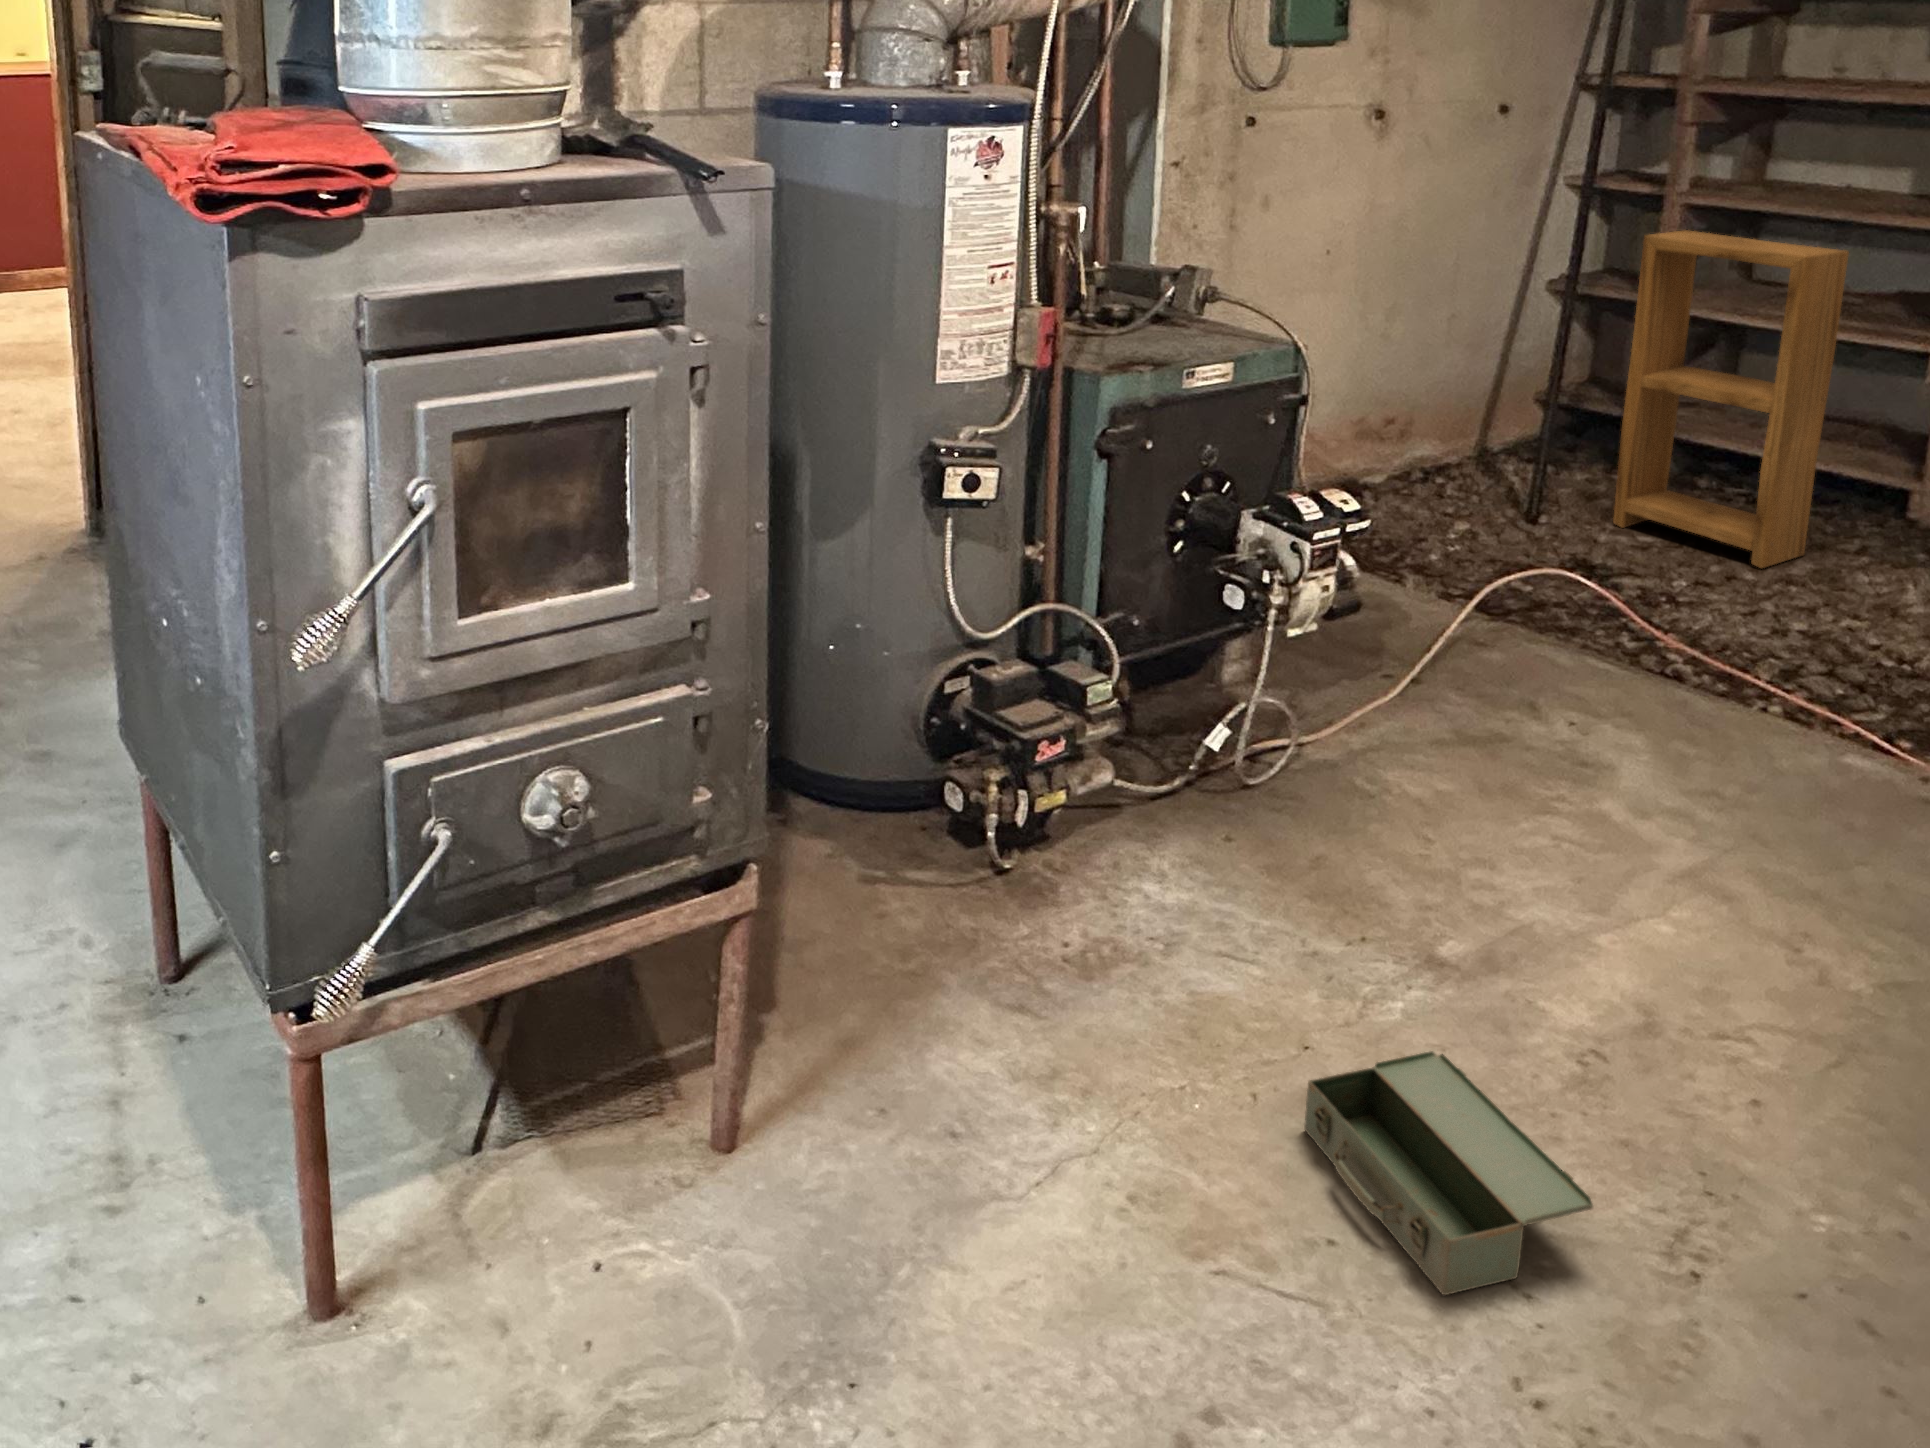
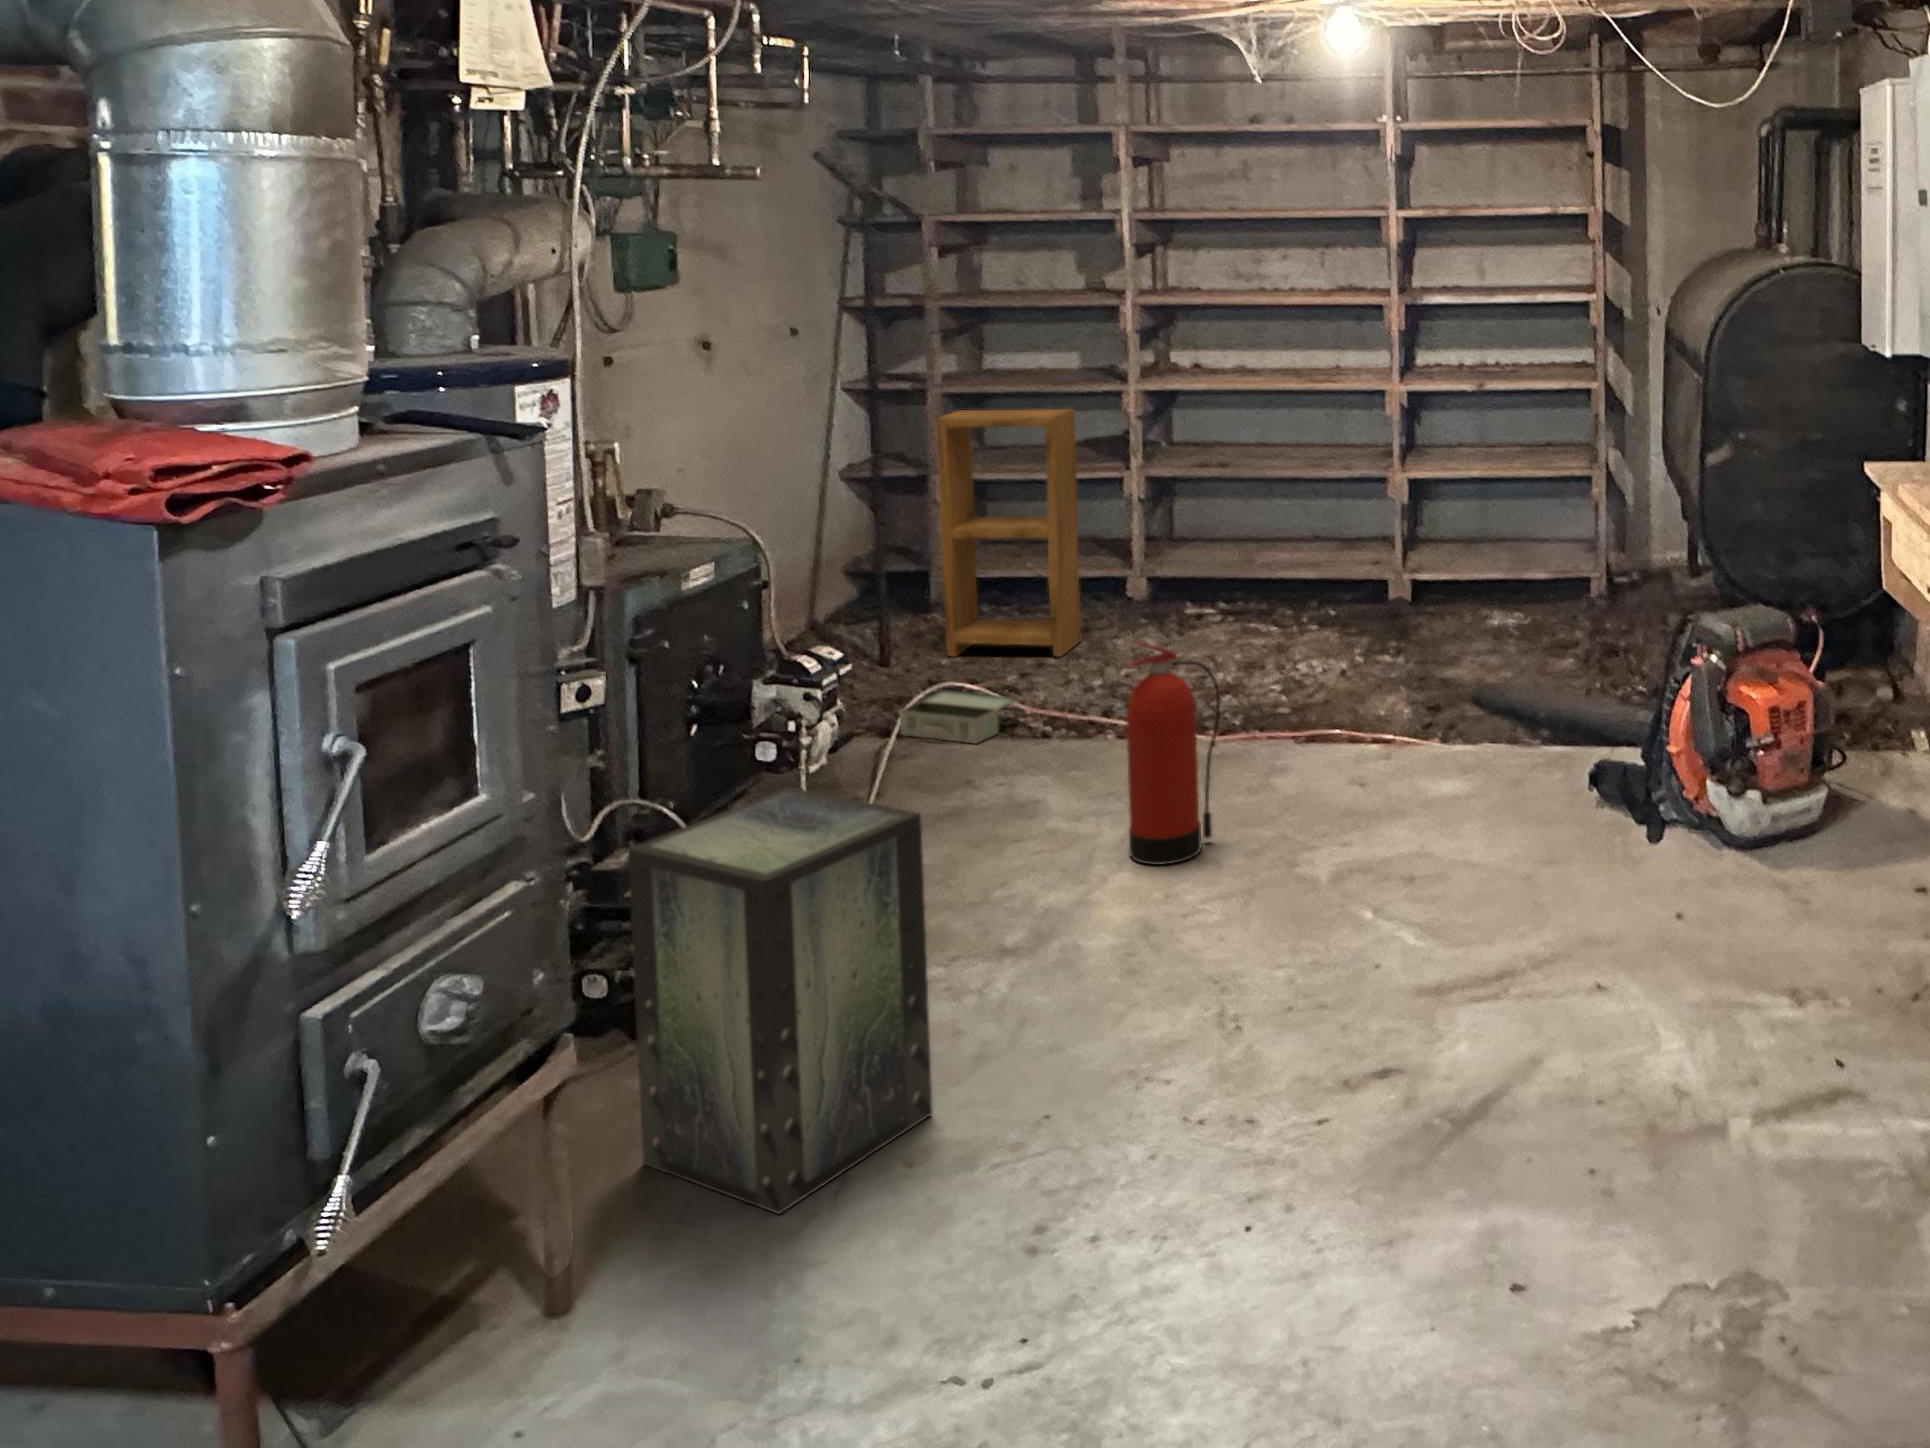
fire extinguisher: none [1689,606,1892,949] -> present [1126,640,1221,865]
storage box: none [892,666,1219,1184] -> present [628,787,933,1214]
toolbox: present [1304,1051,1593,1295] -> present [900,690,1016,743]

